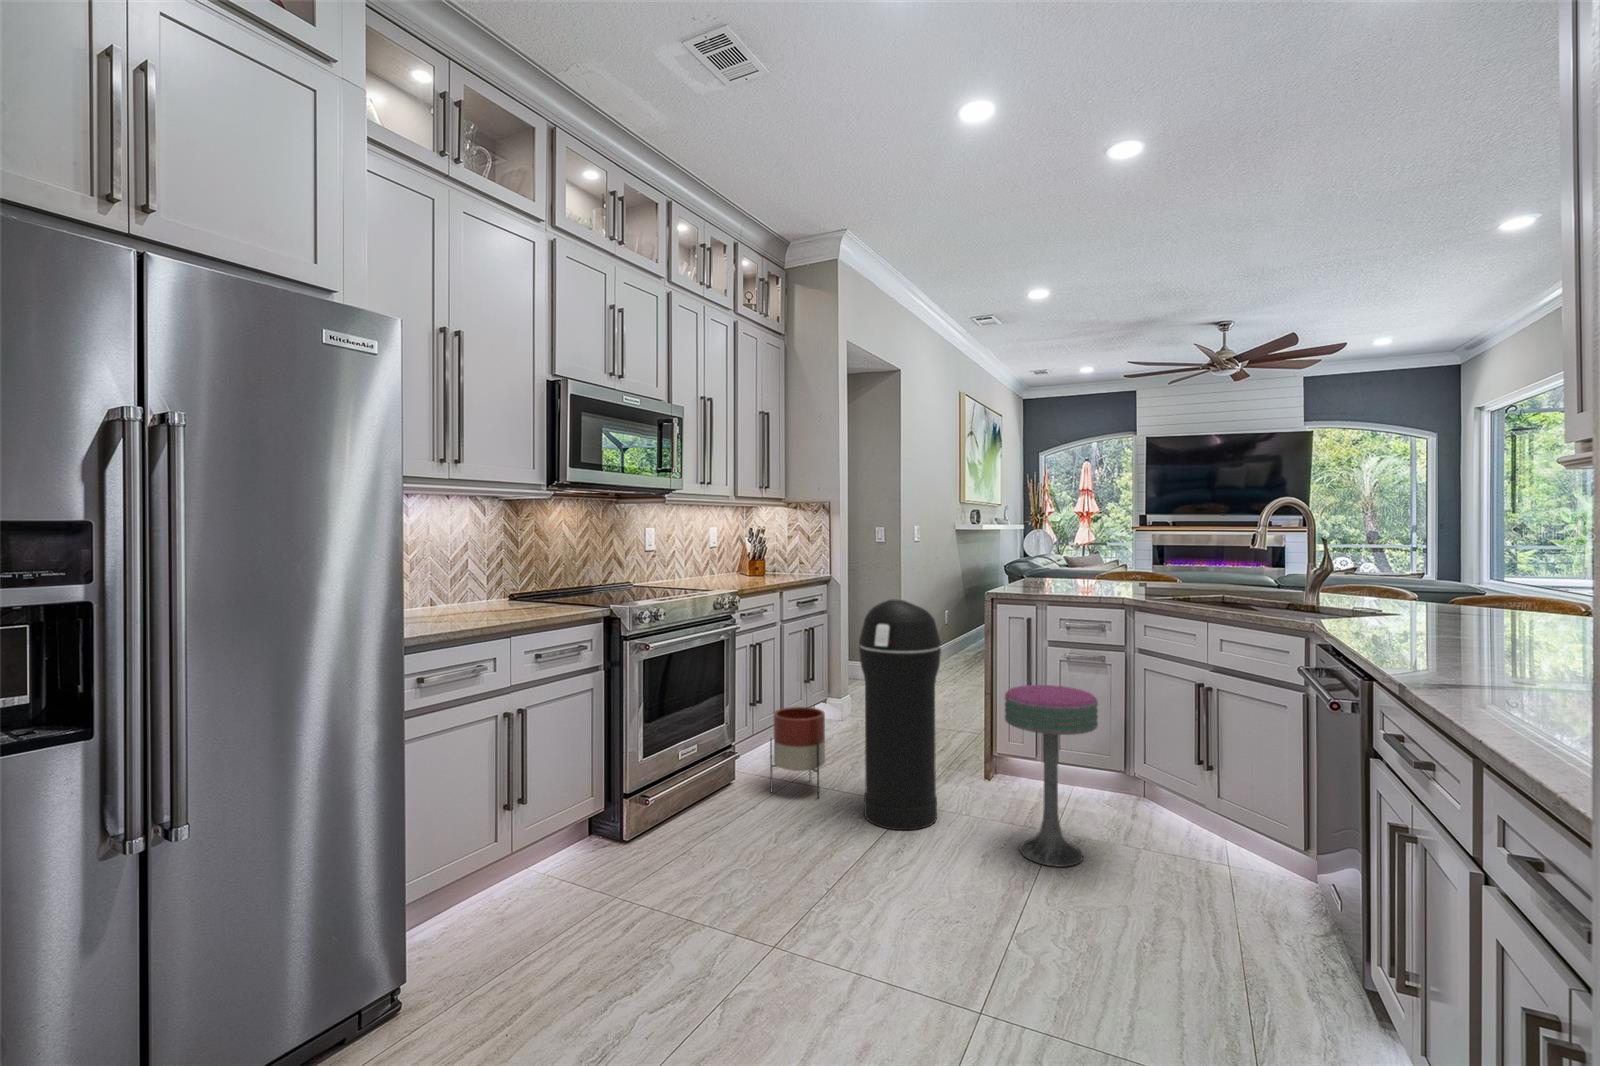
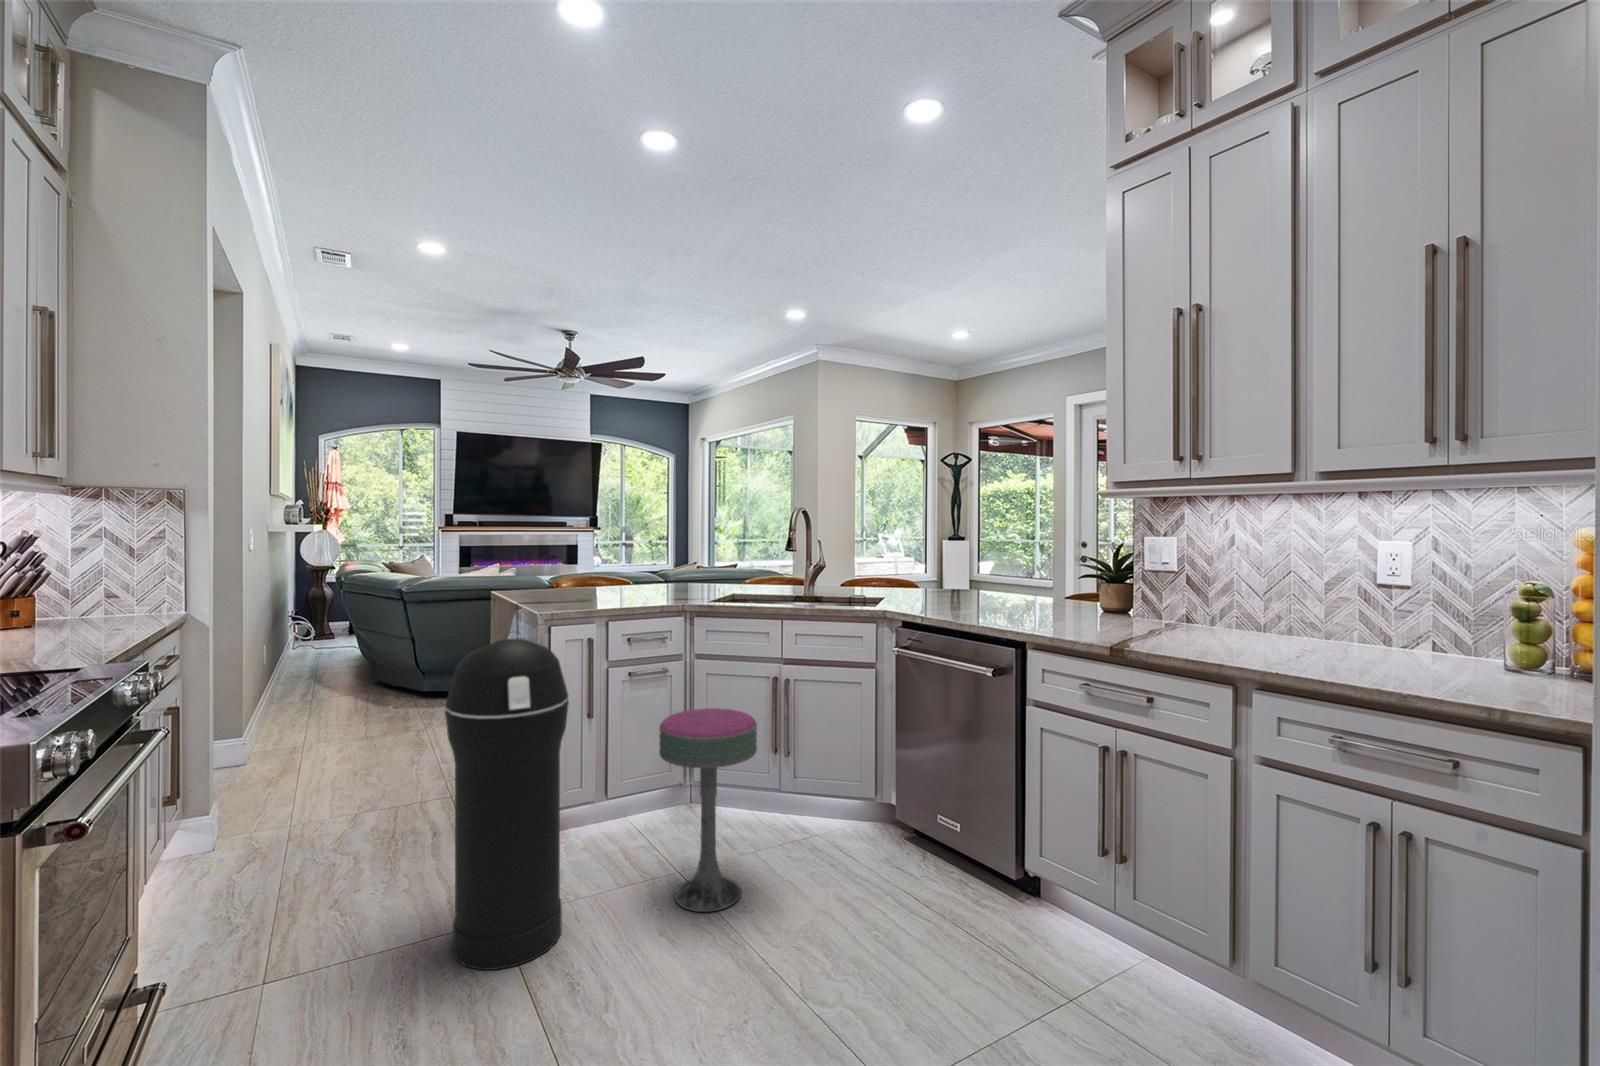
planter: present [770,707,825,798] -> none [248,834,359,1017]

